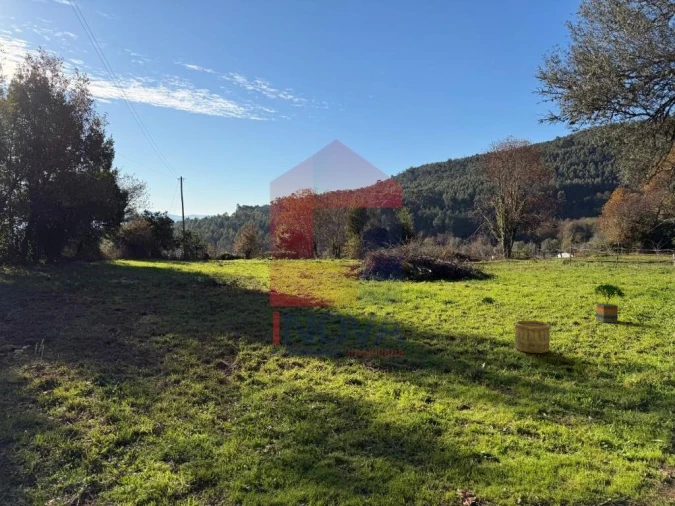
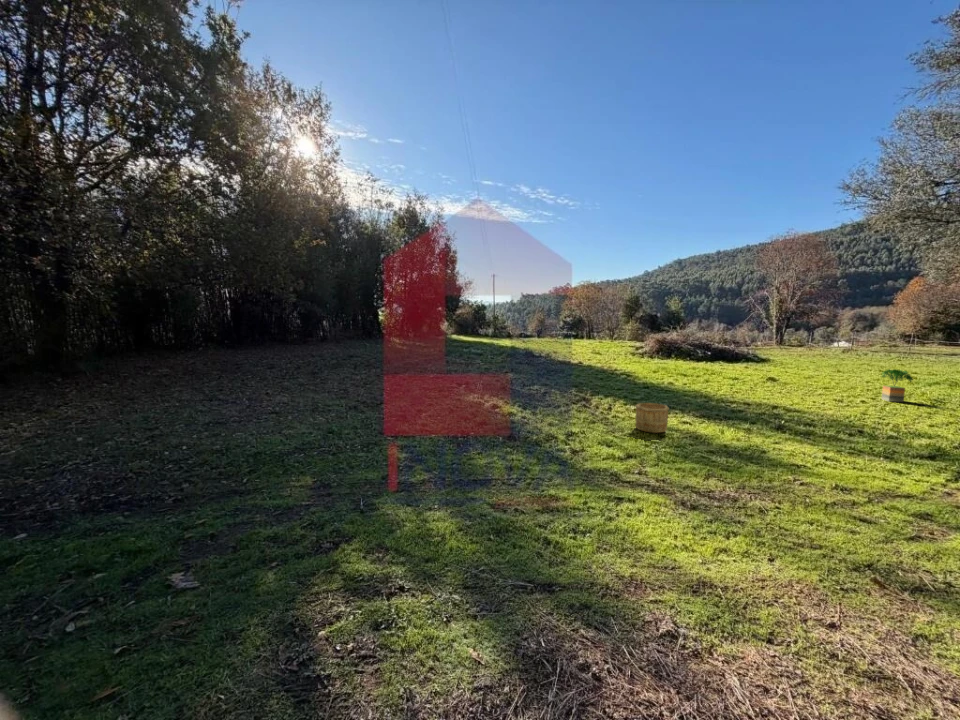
wooden bucket: present [515,320,551,353] -> present [636,403,669,433]

